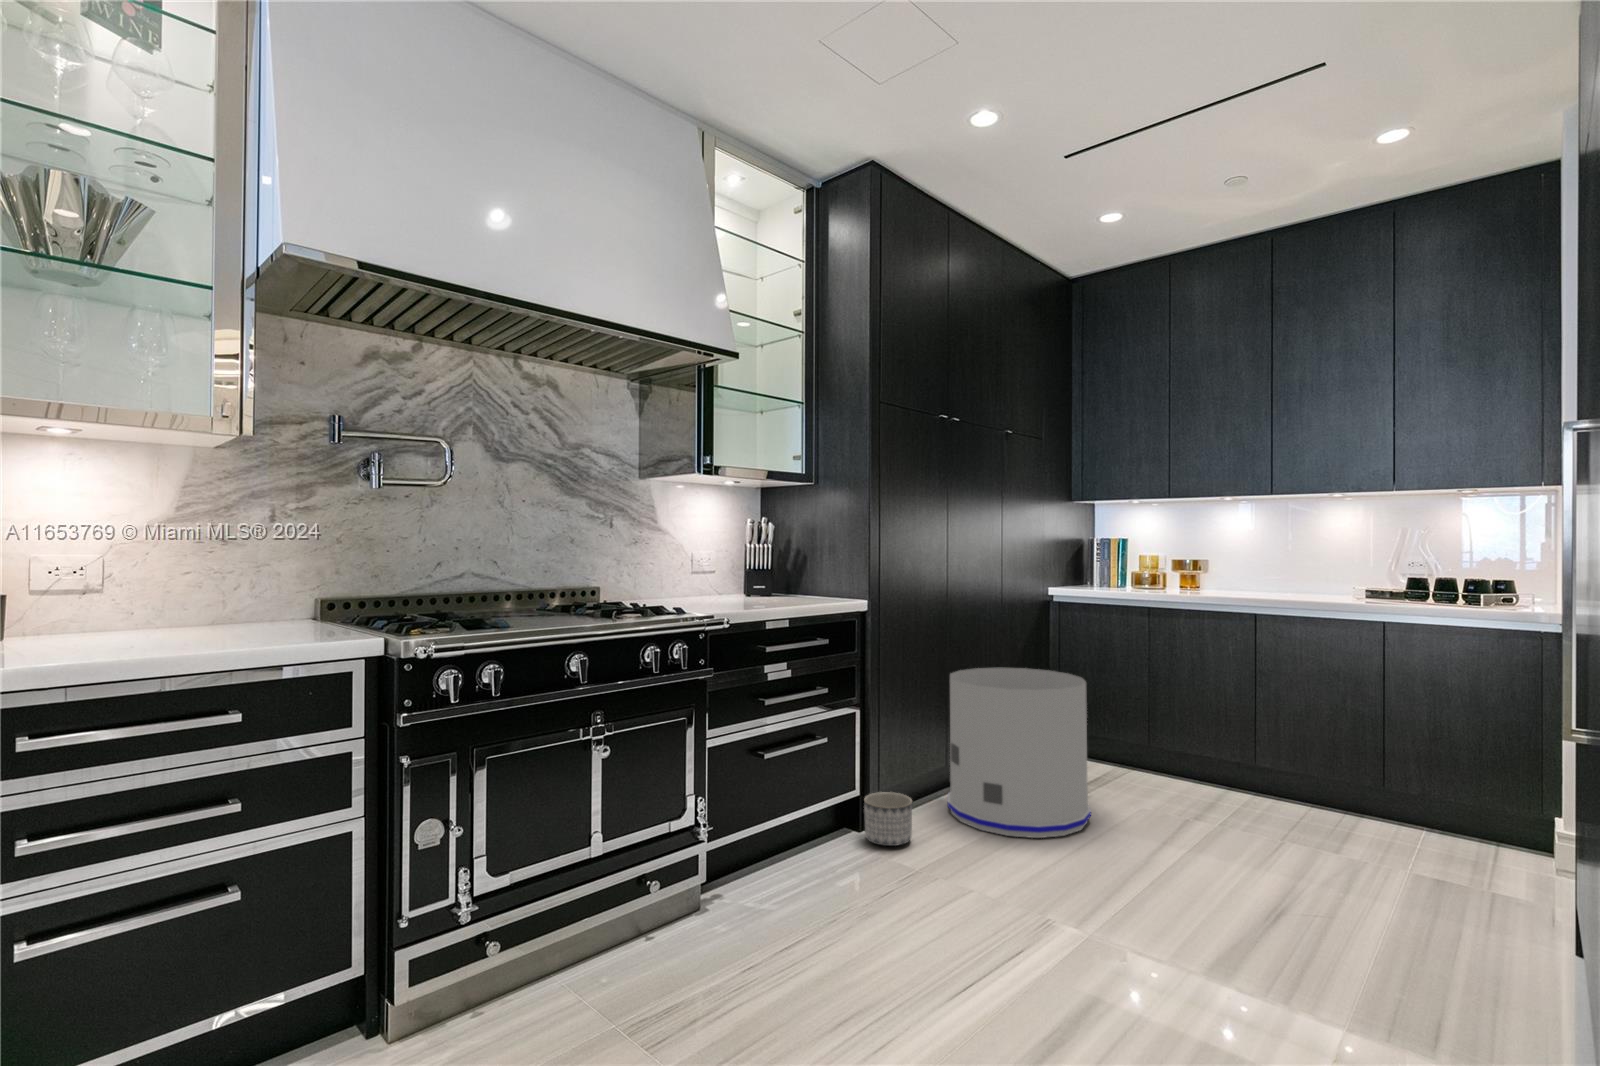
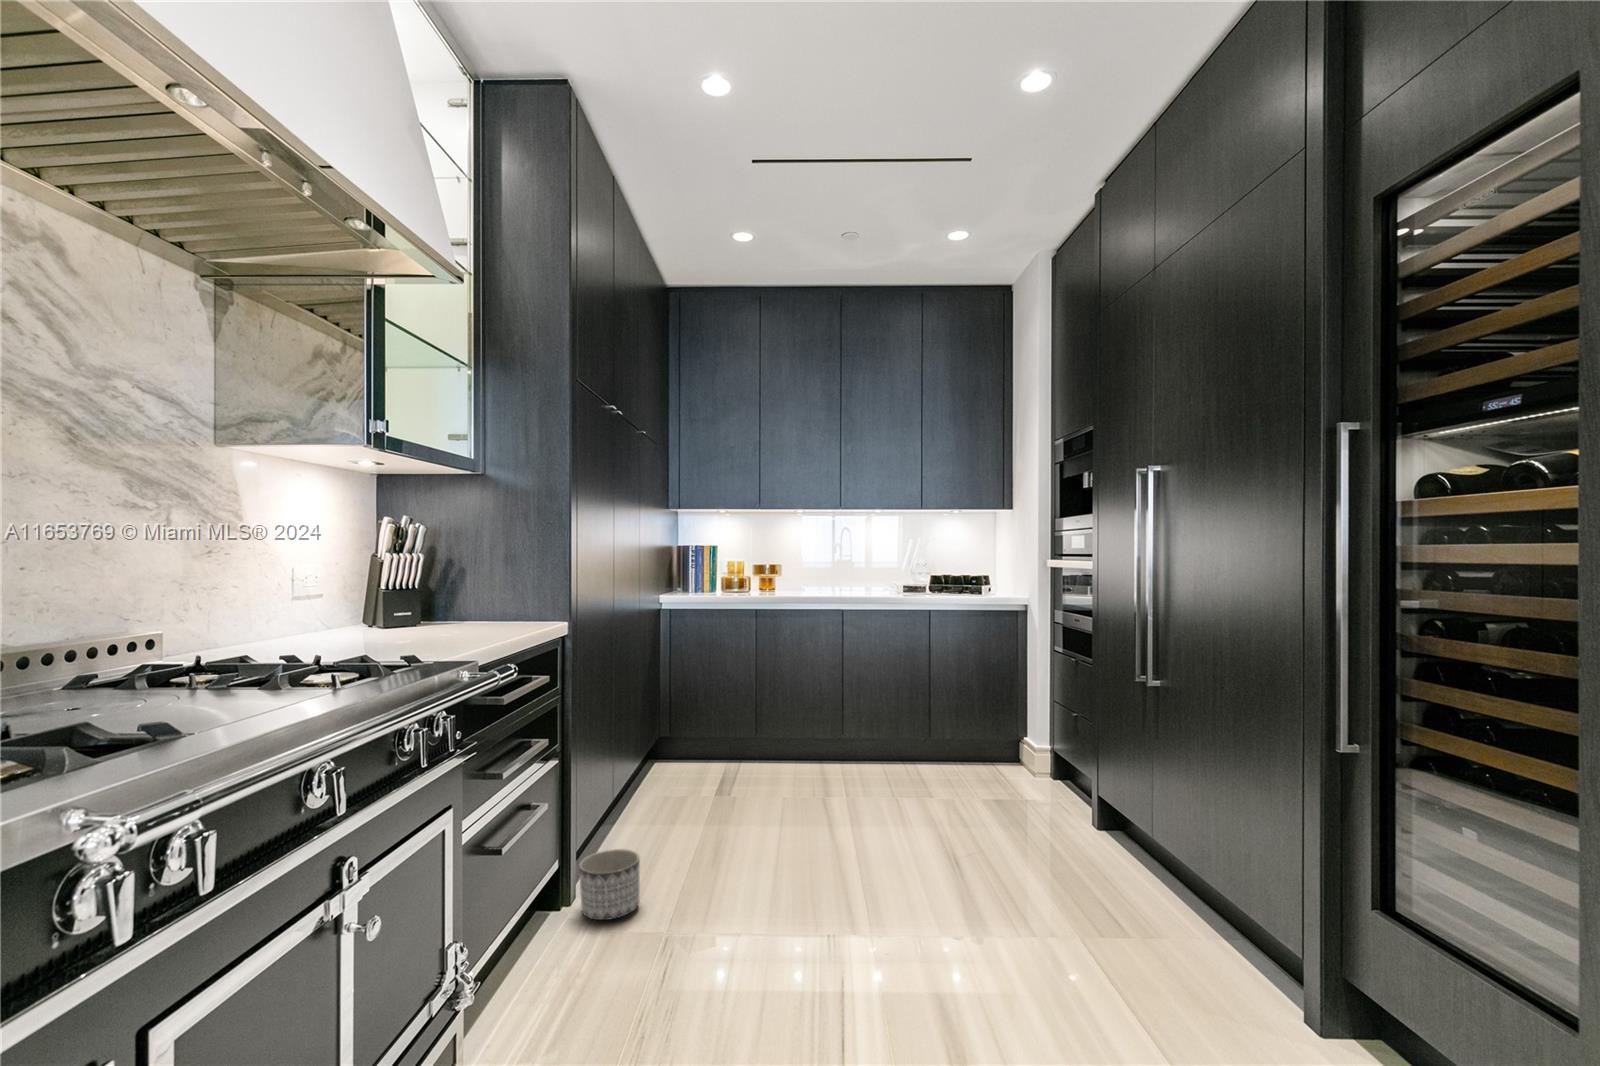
trash can: present [948,667,1091,838] -> none [627,678,775,863]

